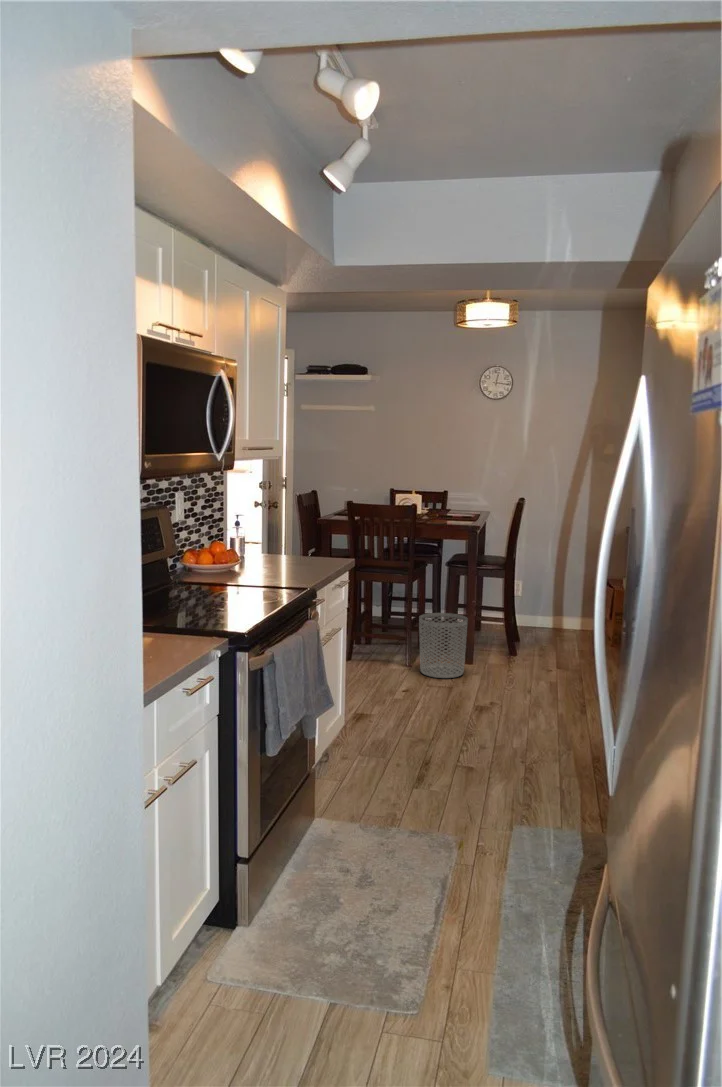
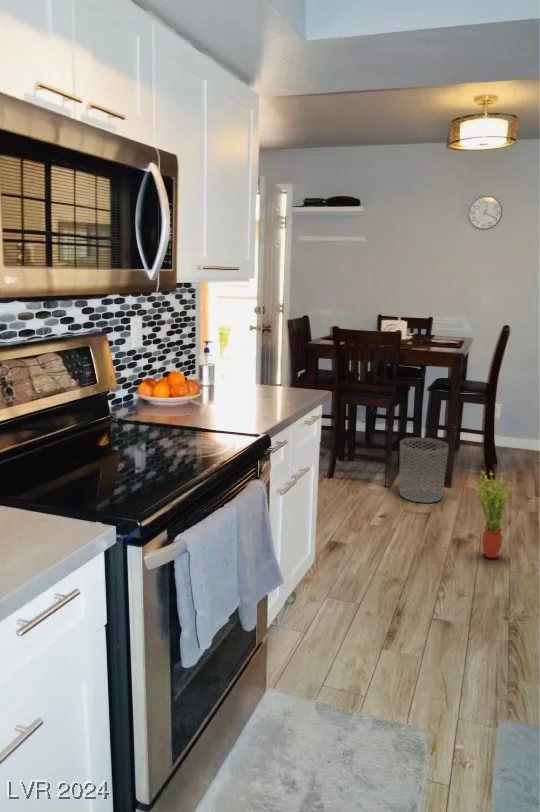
potted plant: none [489,634,527,720] -> present [475,472,513,558]

